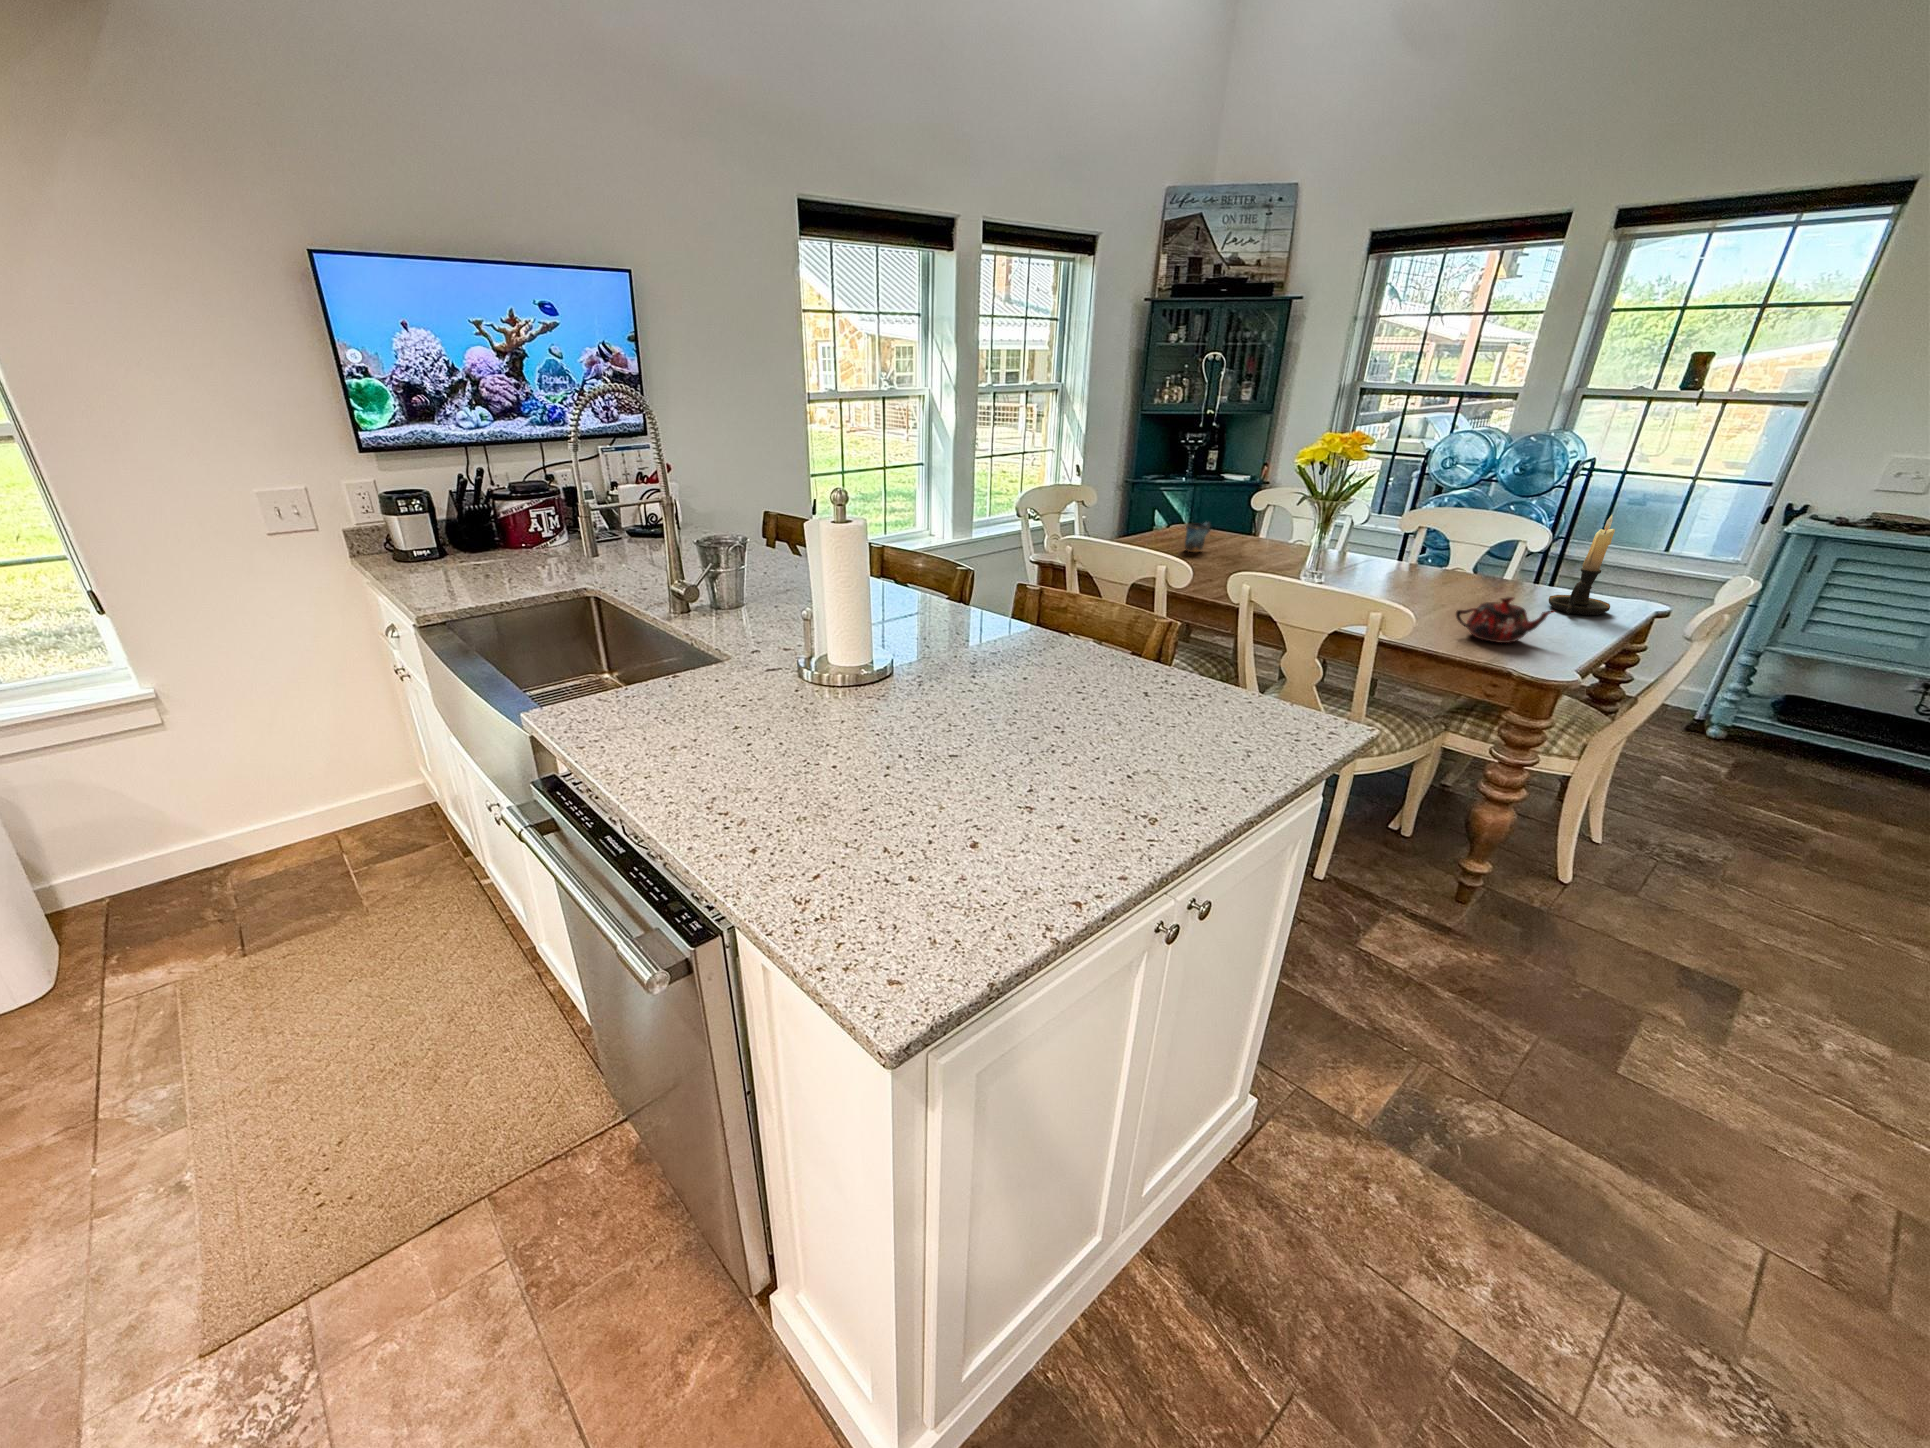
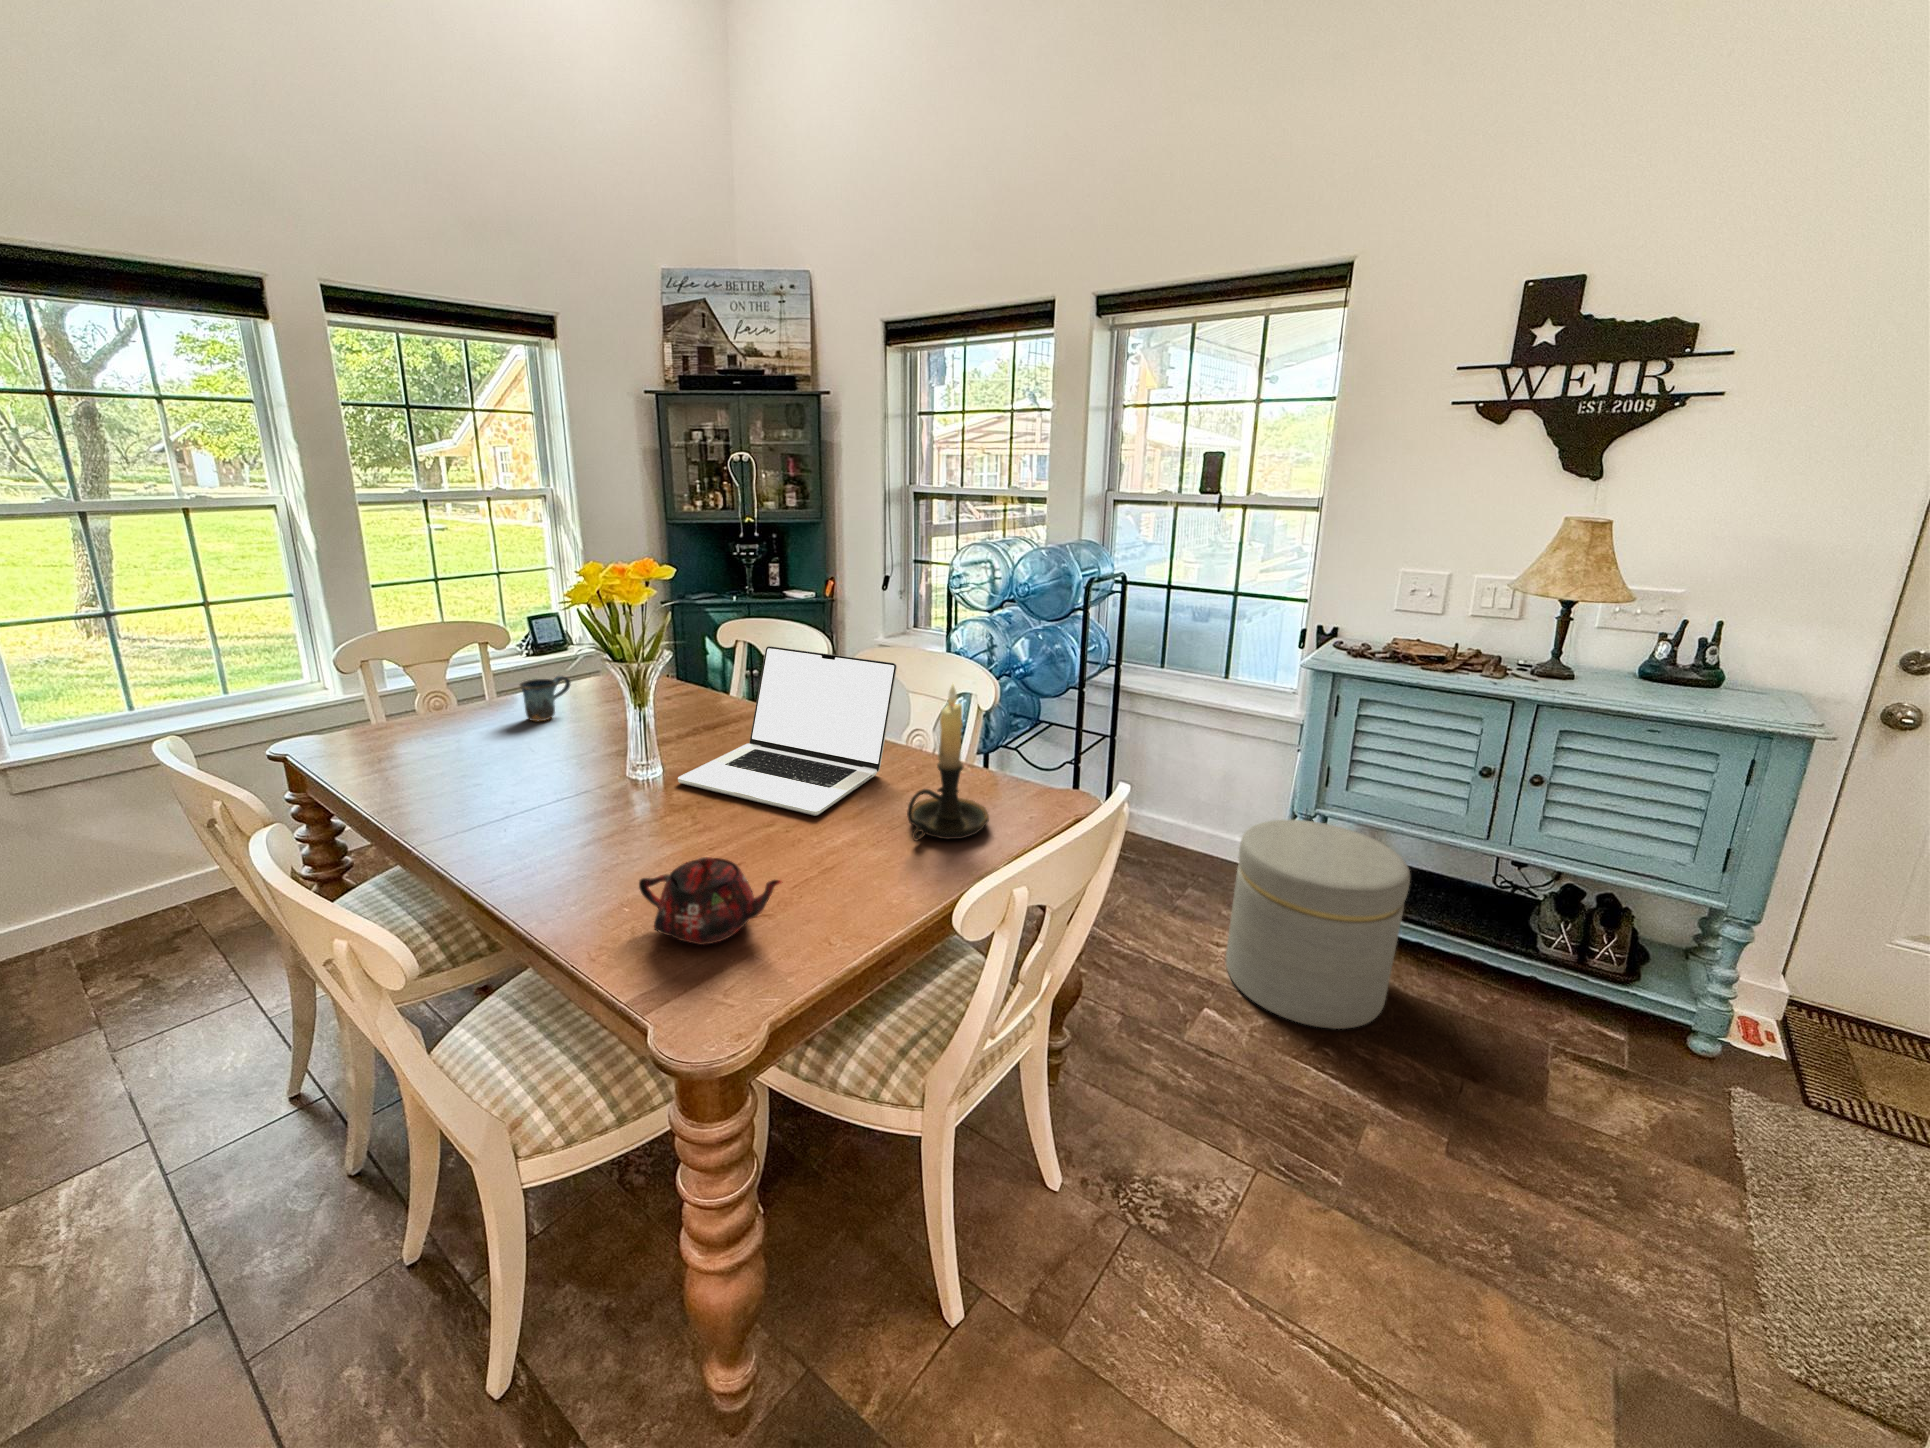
laptop: none [1359,500,1513,601] -> present [678,646,897,816]
ottoman: none [1666,653,1862,795] -> present [1226,820,1410,1029]

